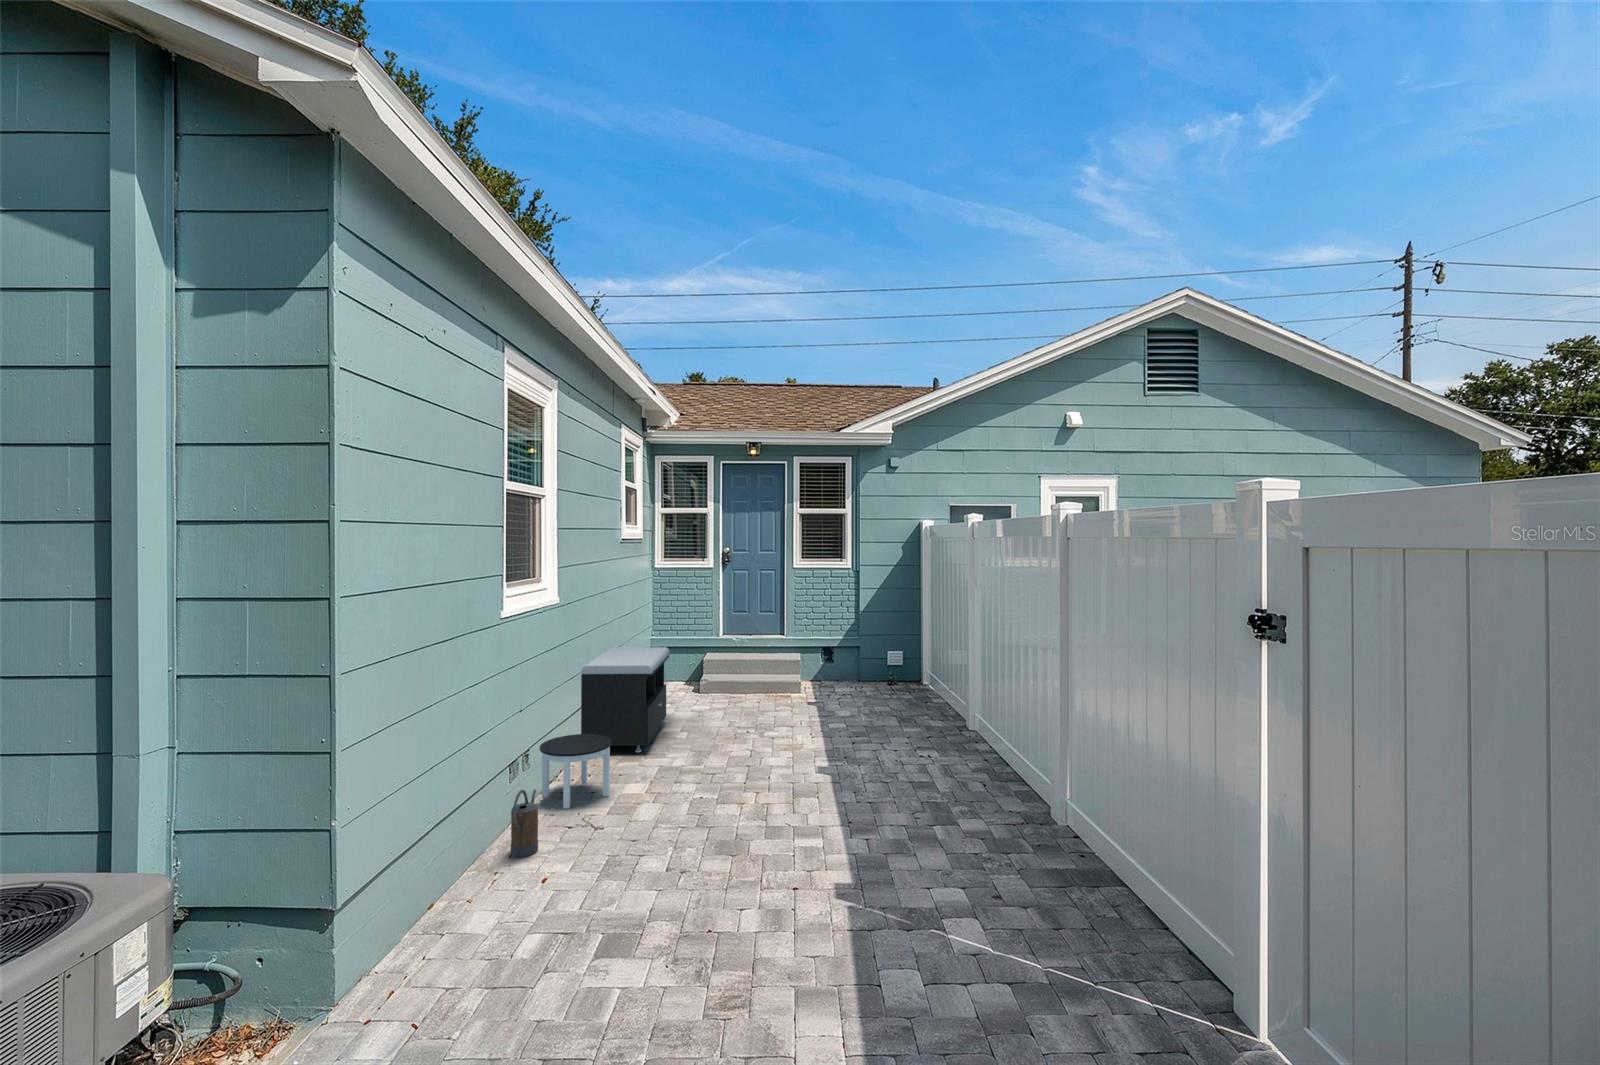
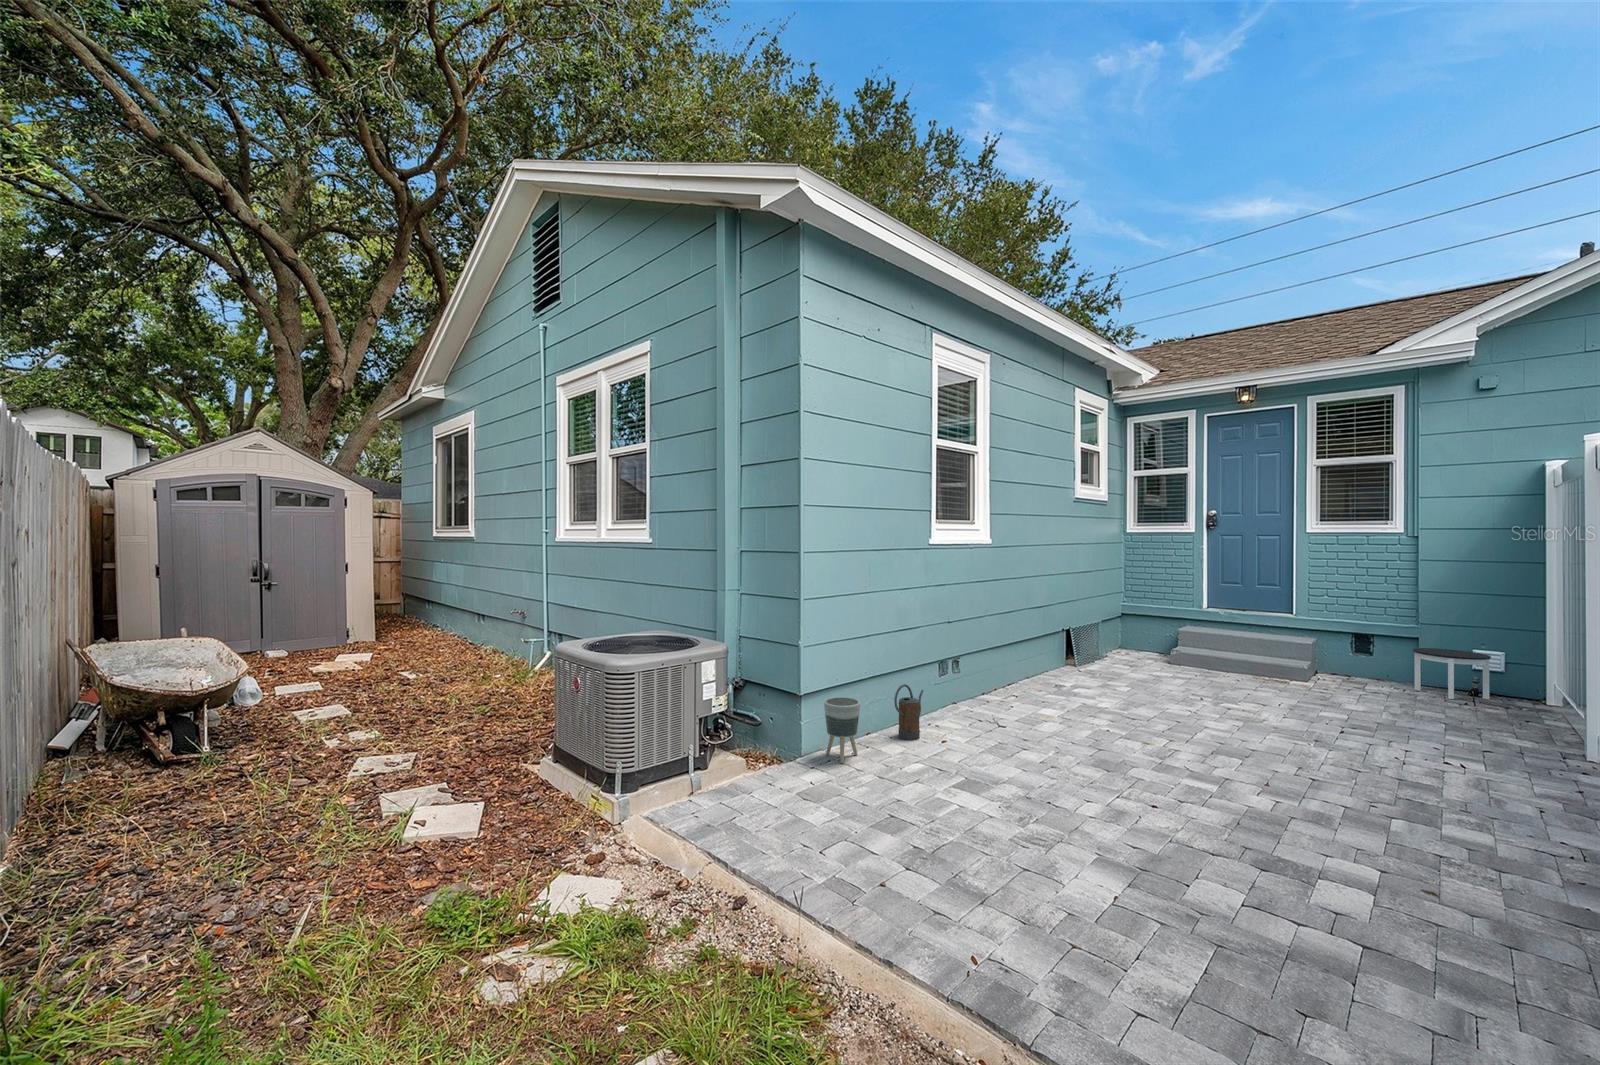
storage bench: present [581,647,669,753] -> none [1004,600,1109,697]
round table: present [540,734,612,809] -> present [1413,648,1491,699]
planter: none [436,829,489,921] -> present [824,697,860,763]

